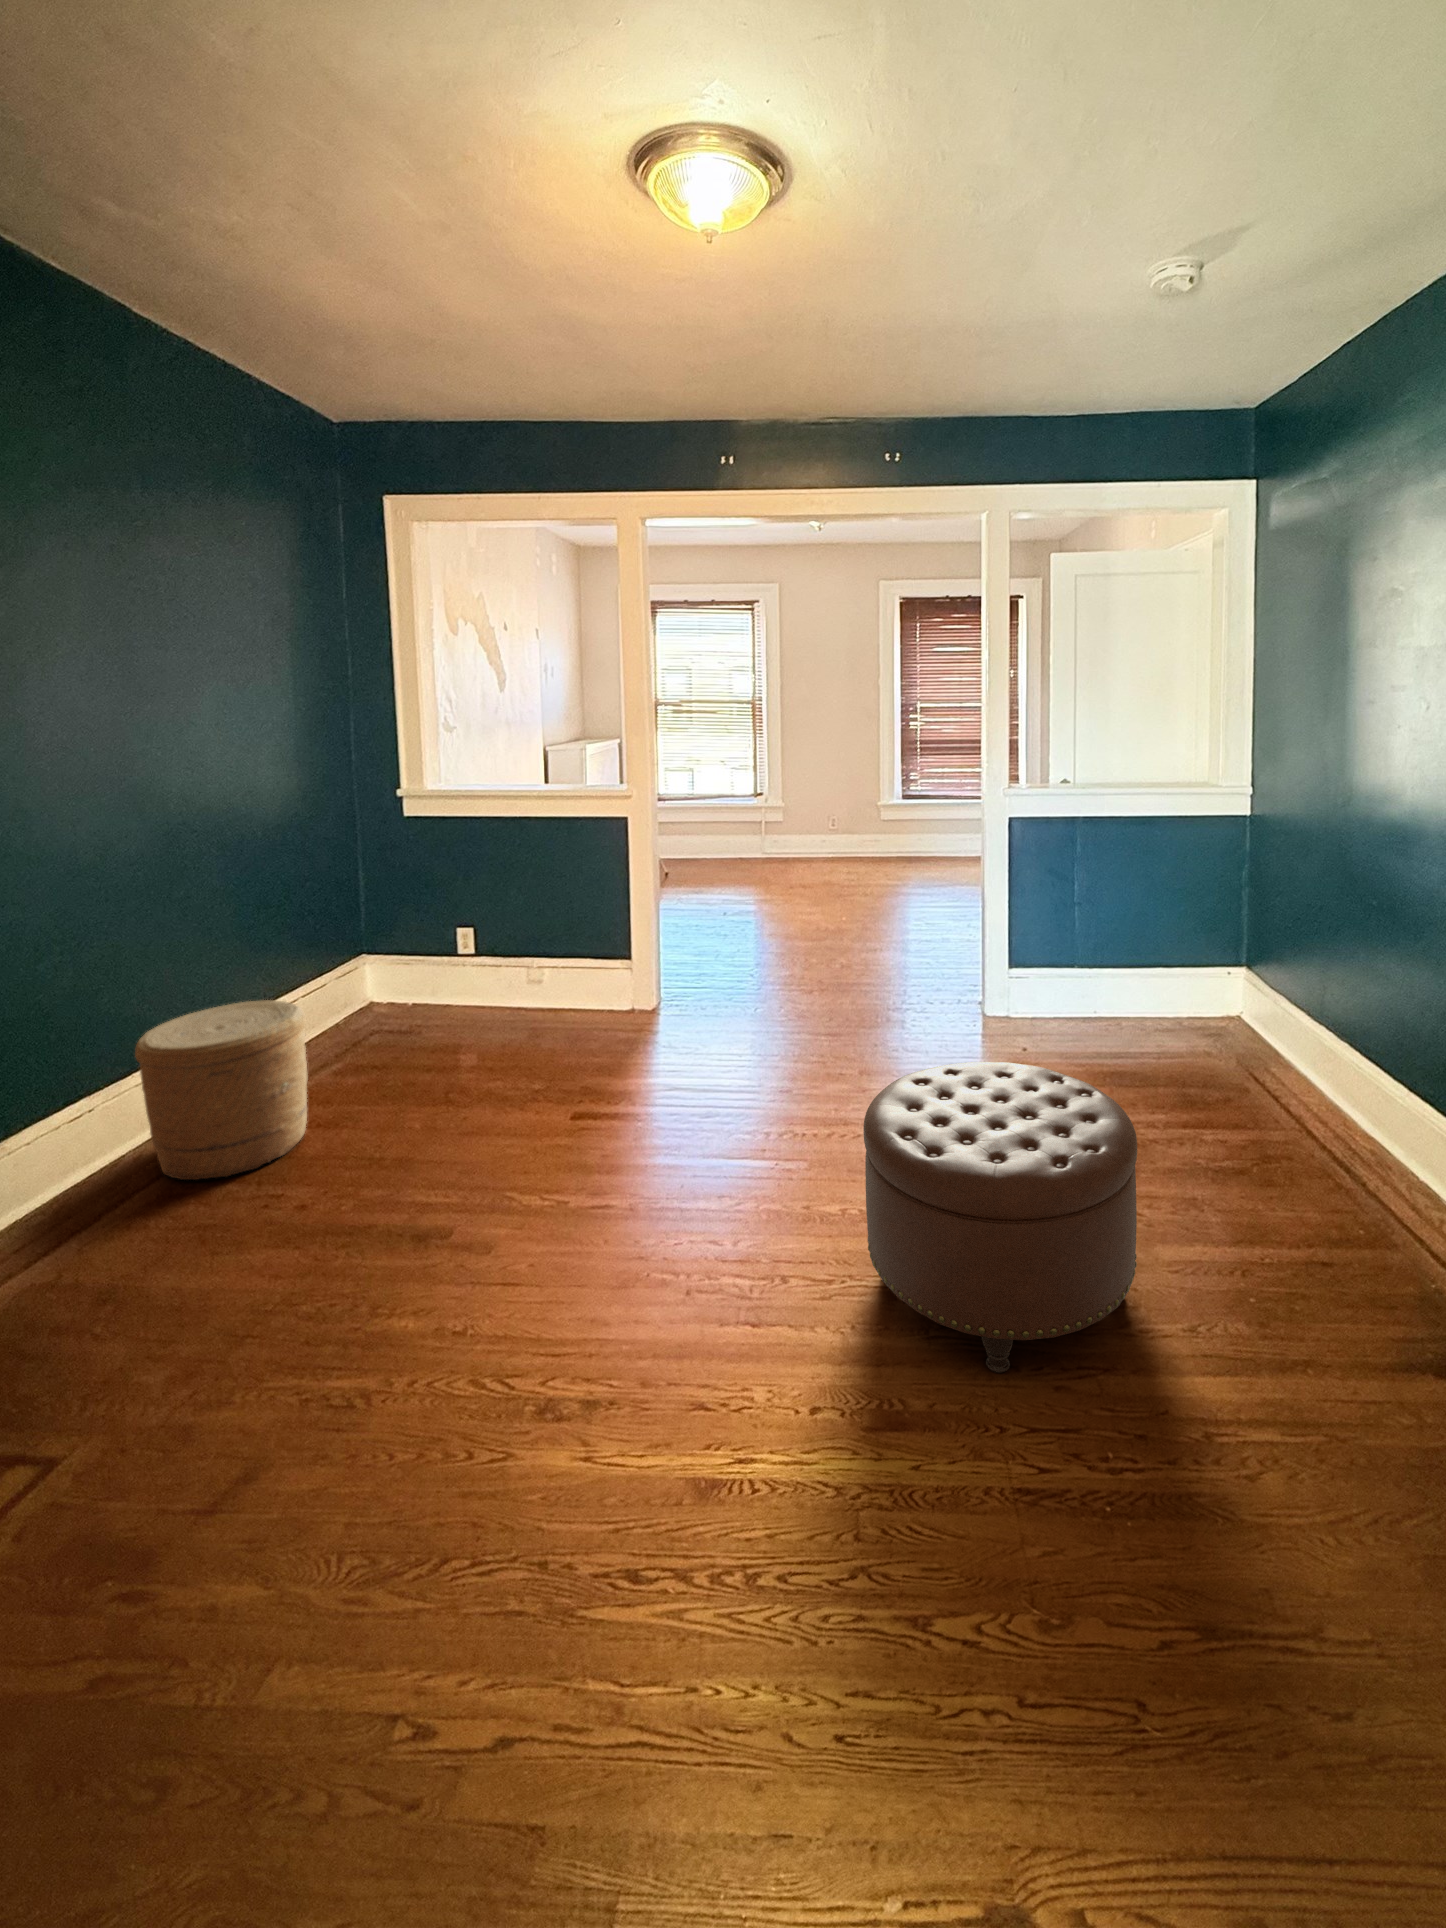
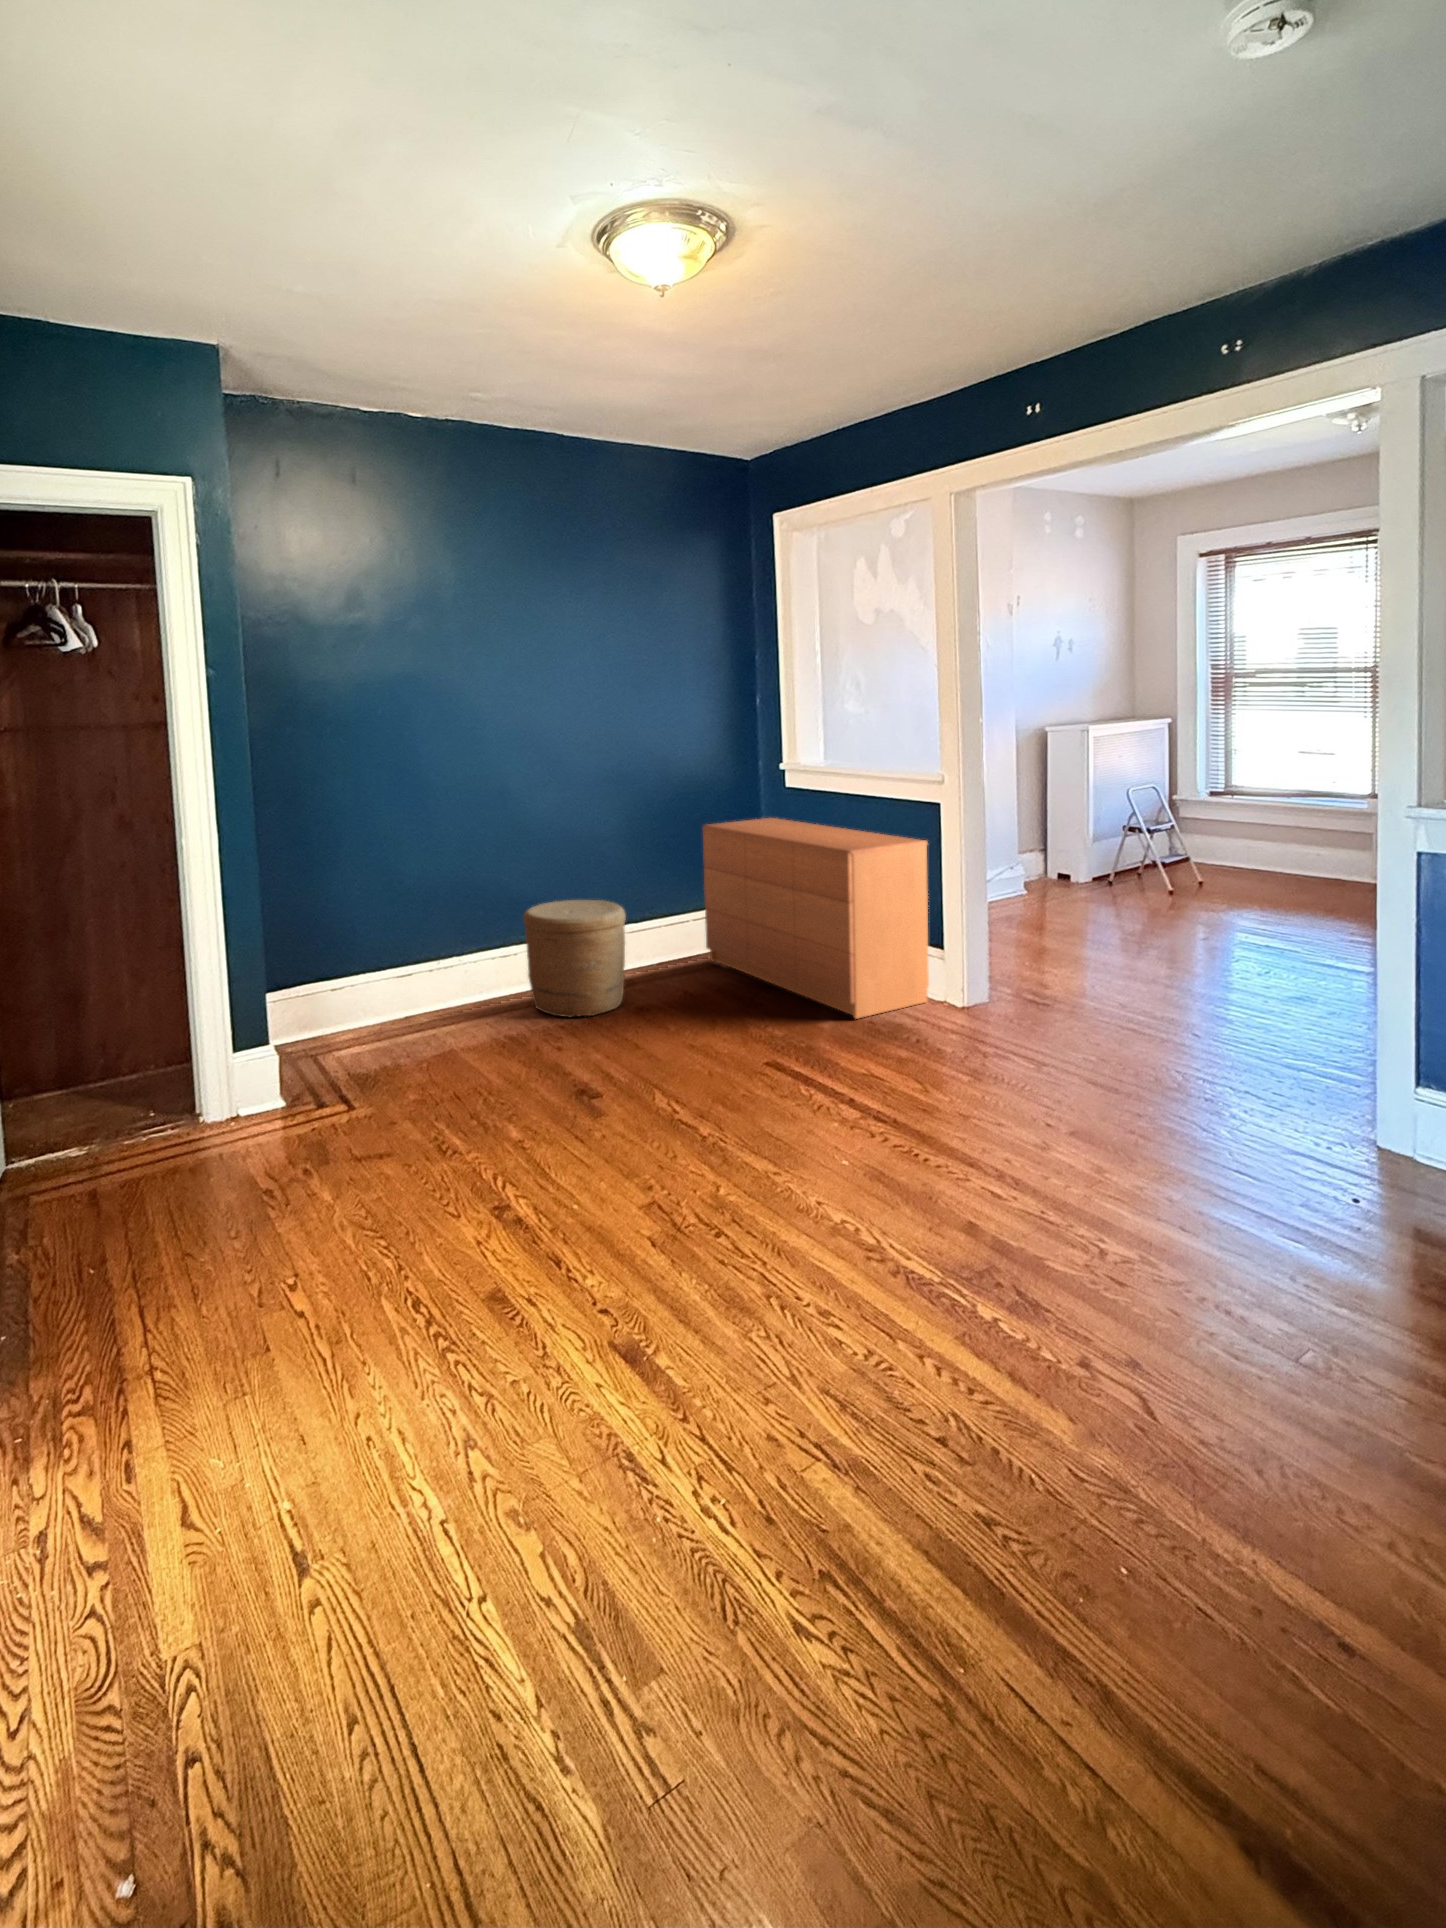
dresser: none [319,857,619,1044] -> present [703,818,929,1019]
ottoman: present [863,1062,1137,1373] -> none [709,1094,1030,1448]

